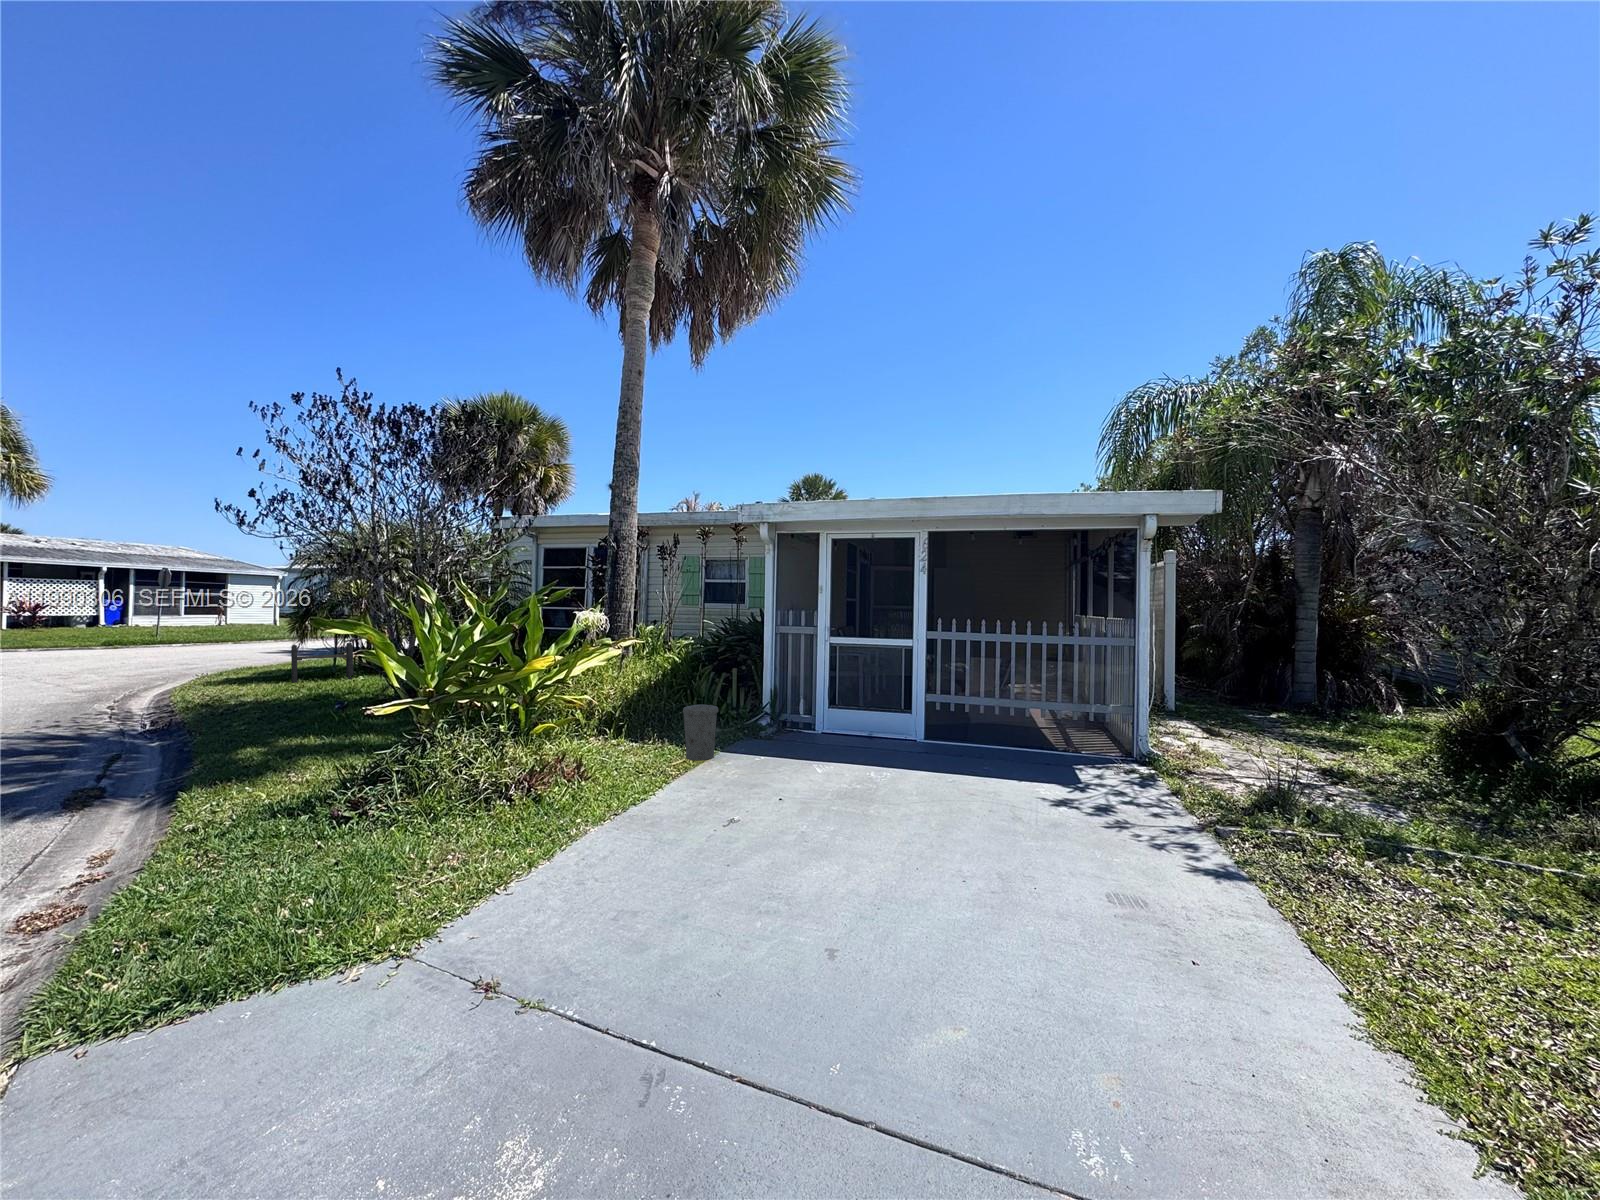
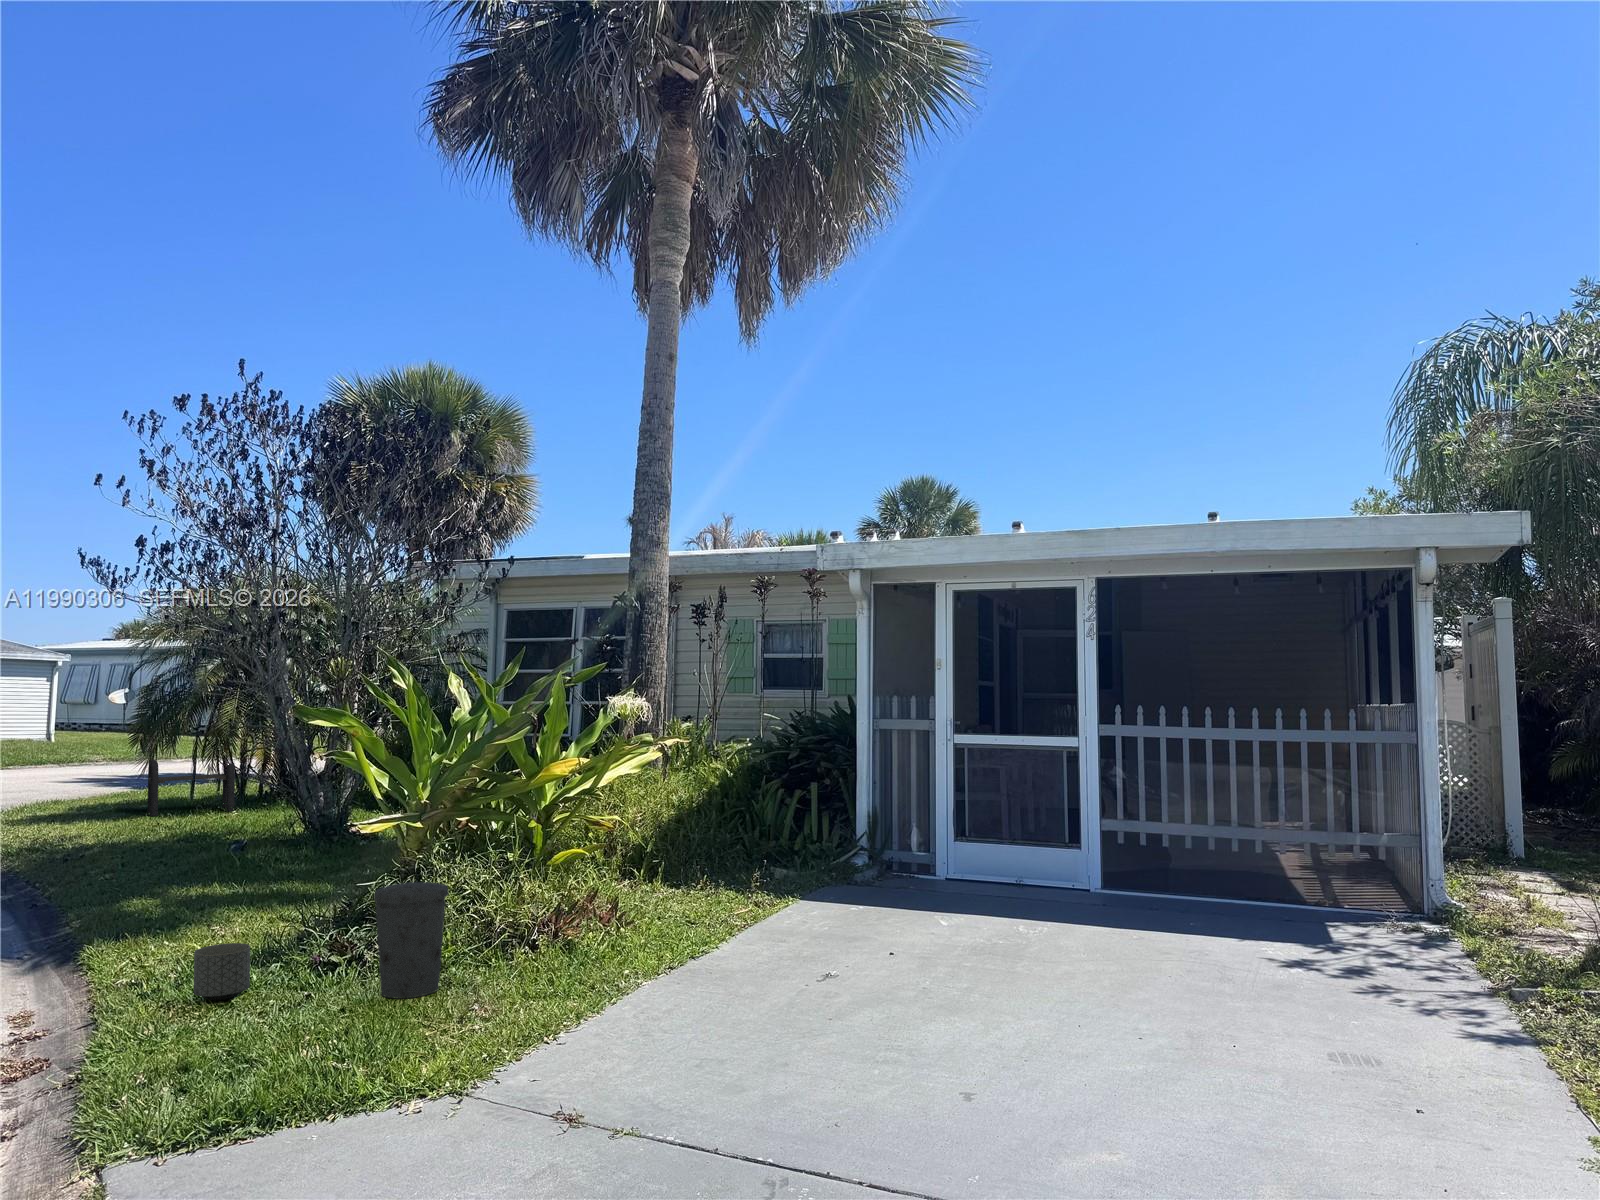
trash can: present [683,704,718,760] -> present [374,882,449,999]
planter: none [224,803,276,850] -> present [194,943,250,1001]

